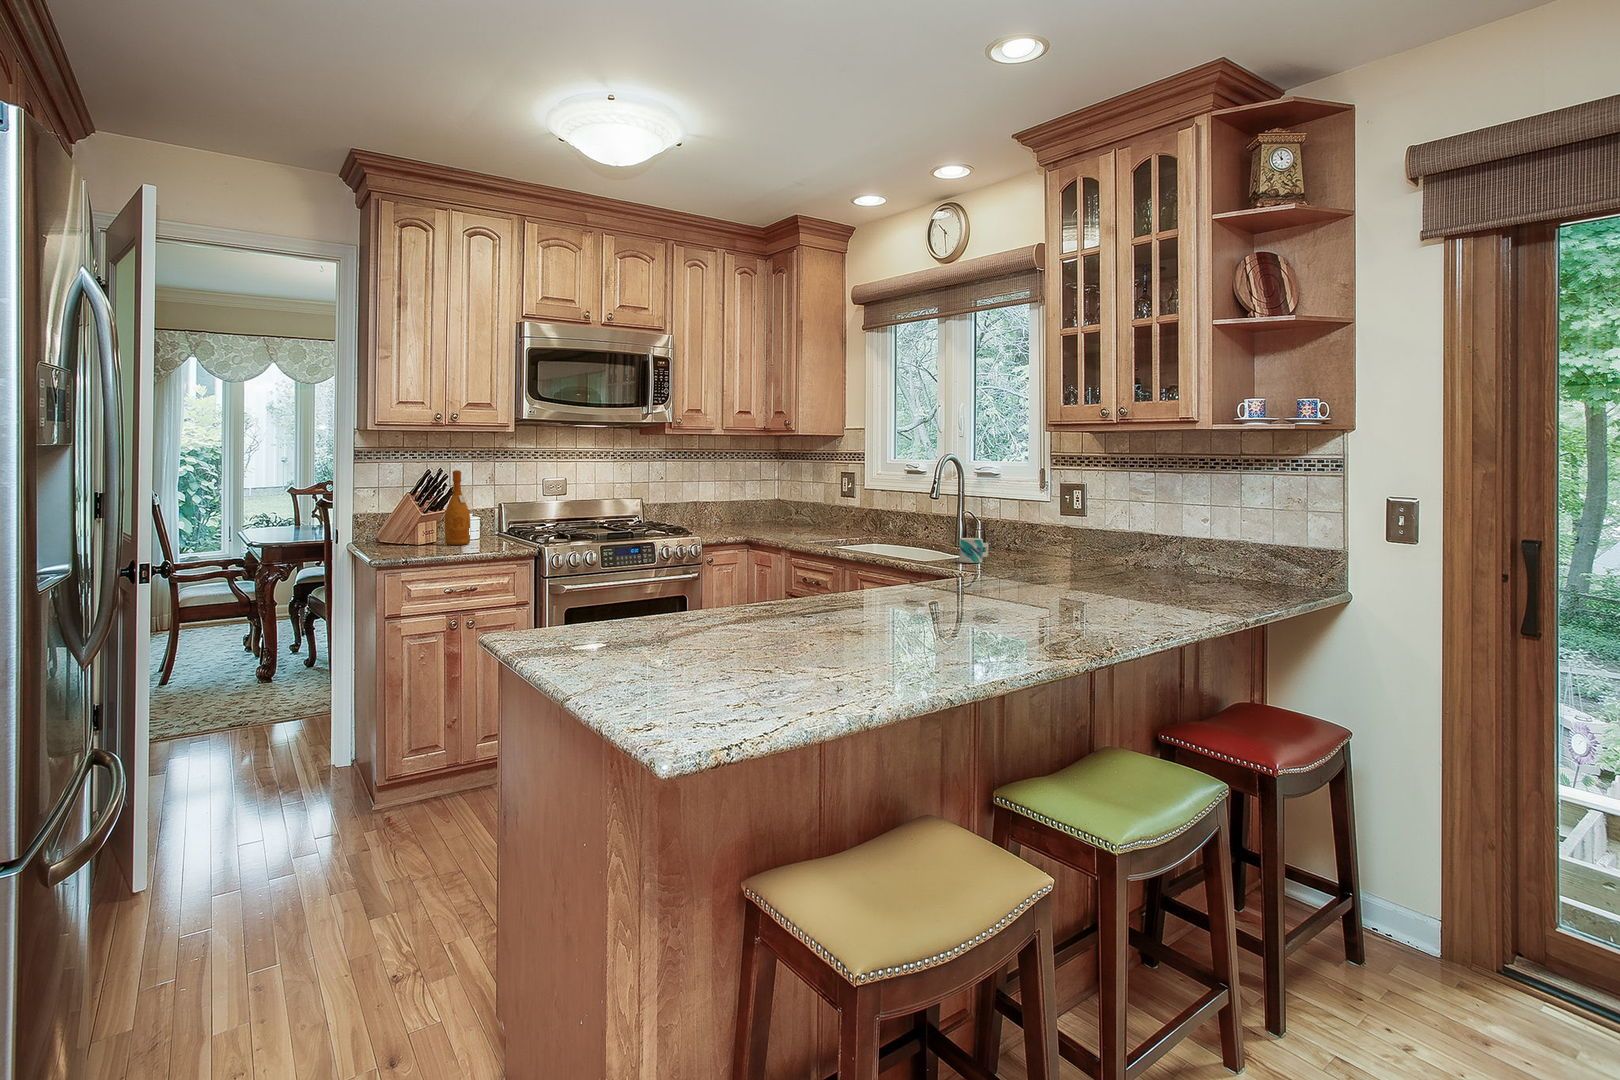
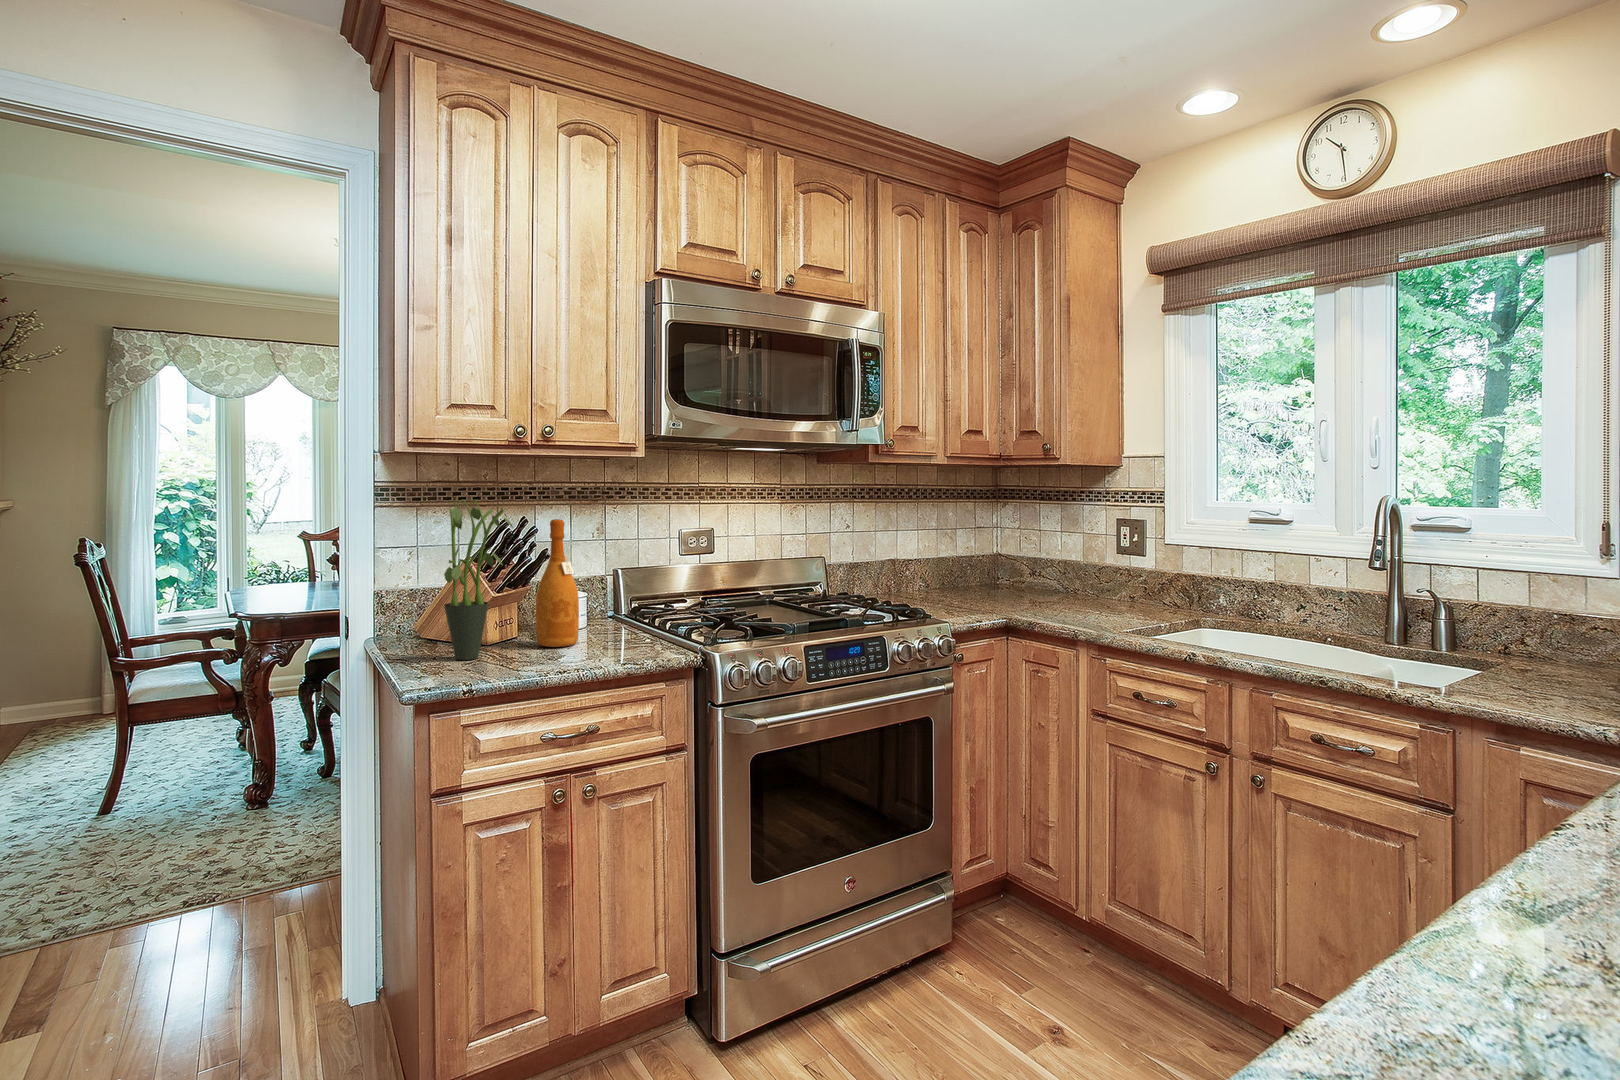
potted plant: none [390,458,429,548] -> present [444,500,513,660]
mug: present [959,538,989,563] -> none [1520,647,1578,698]

